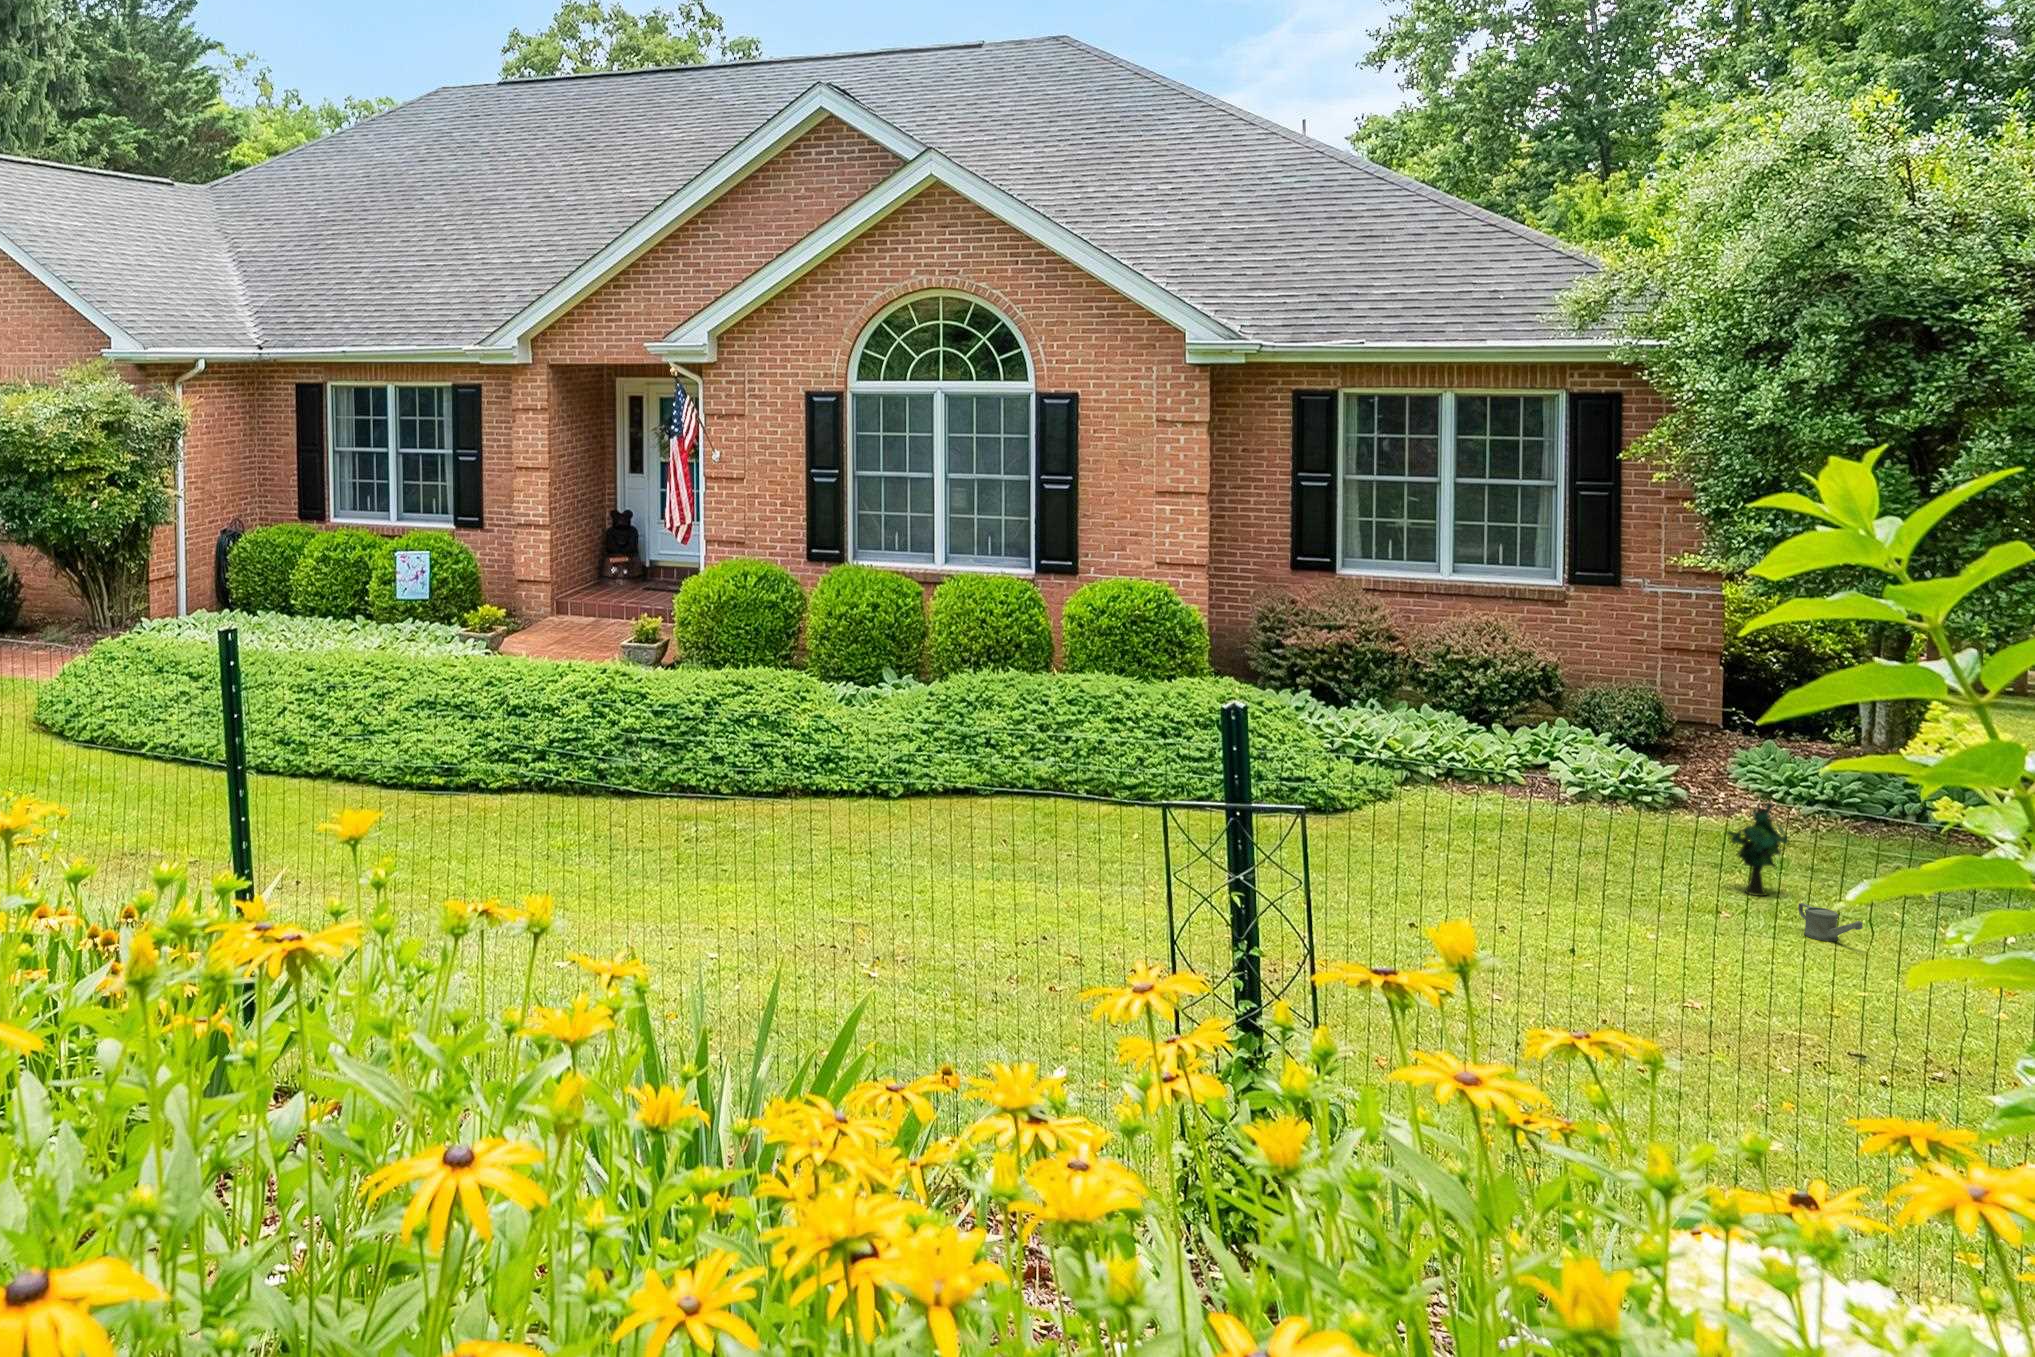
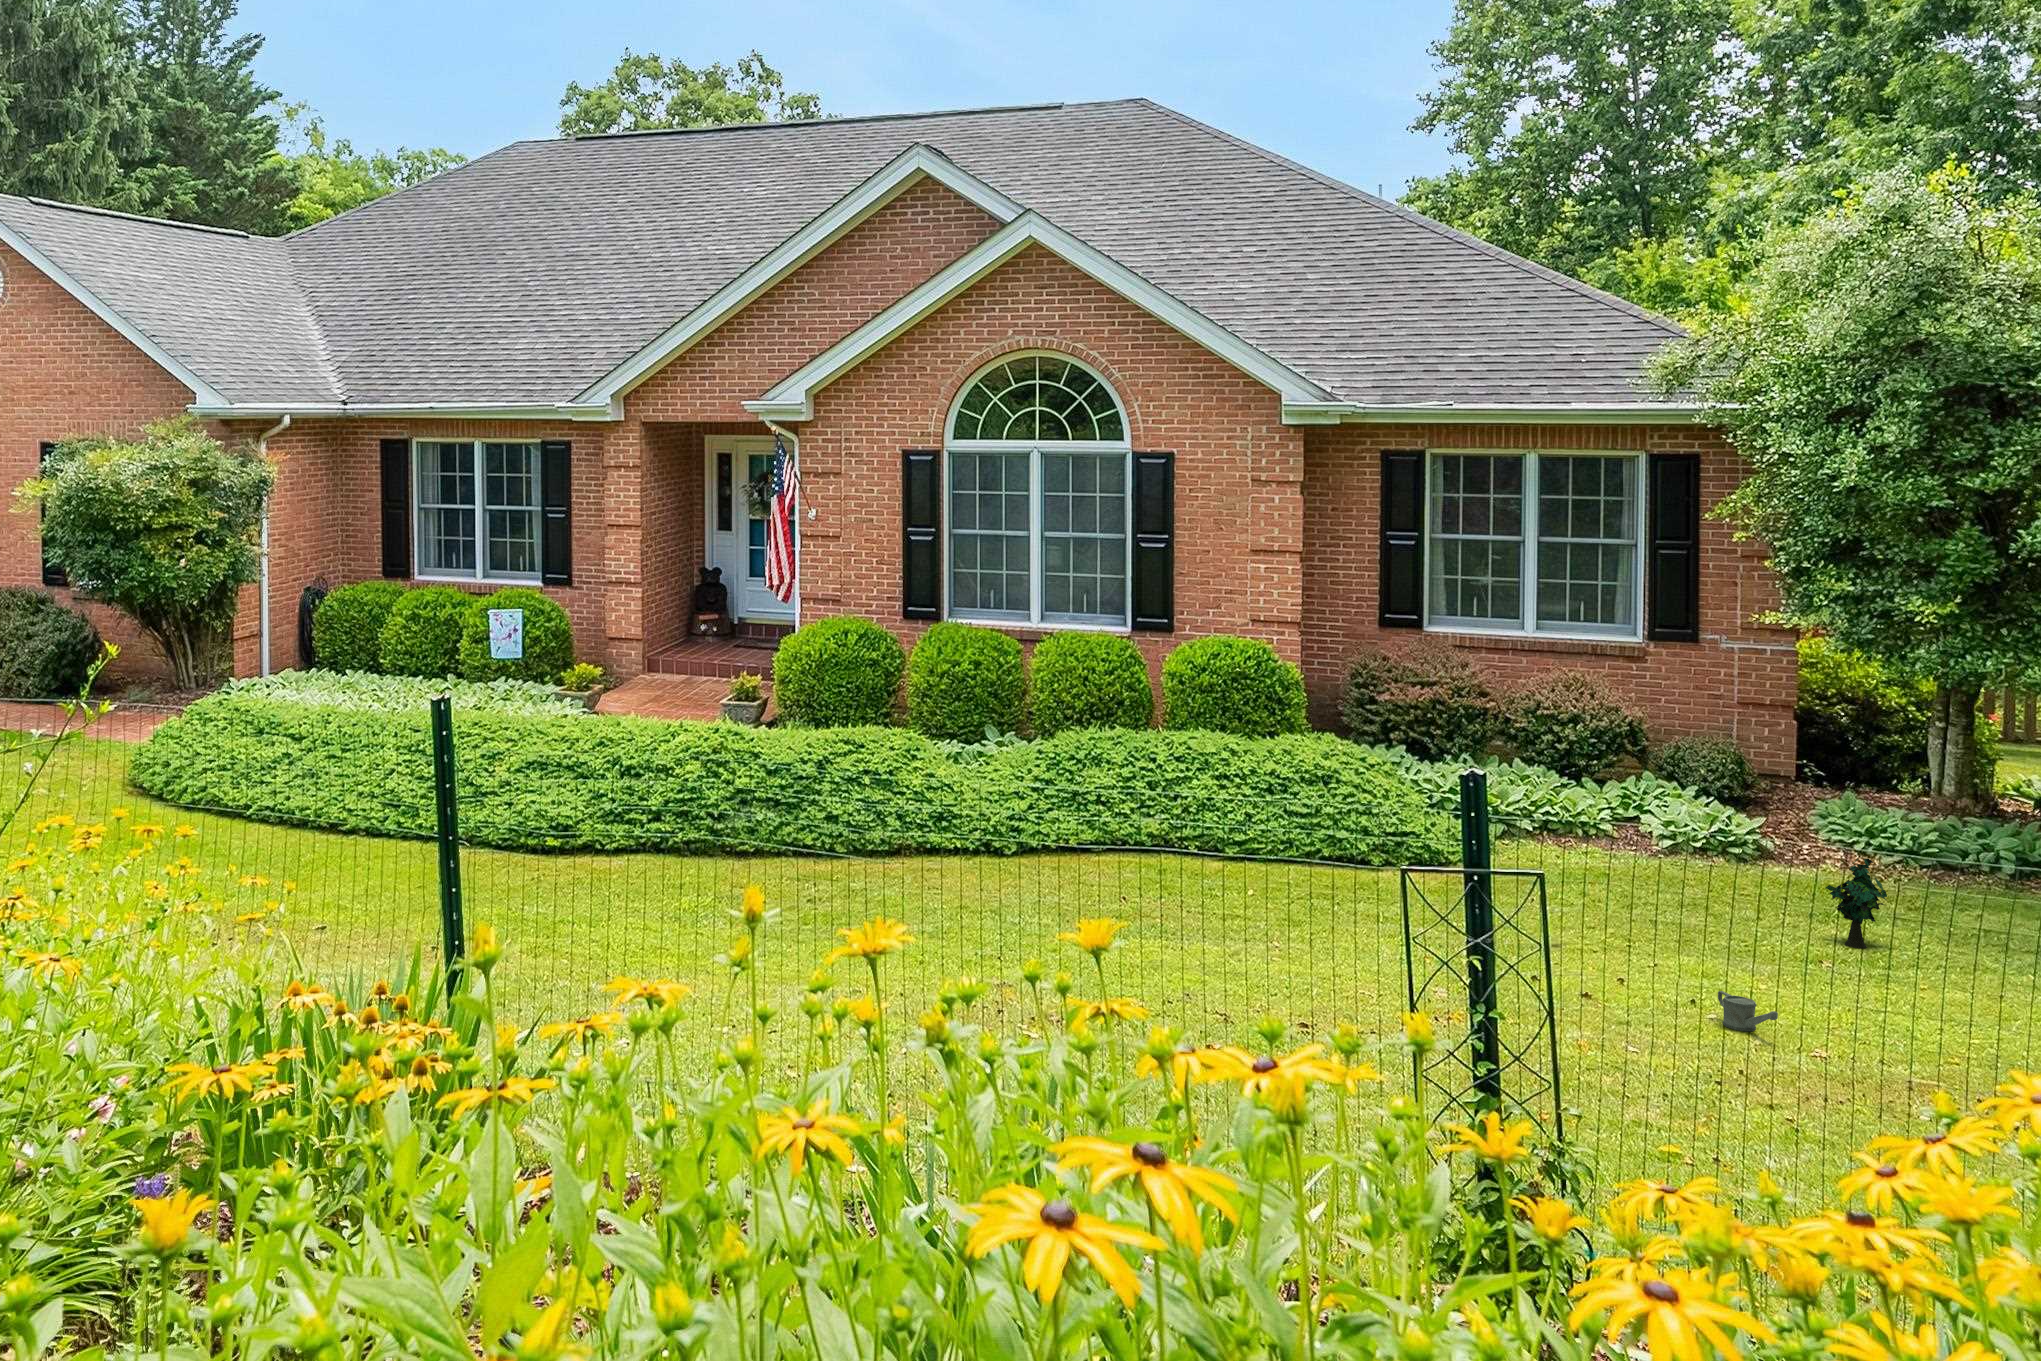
watering can: present [1798,903,1863,941] -> present [1718,991,1778,1031]

